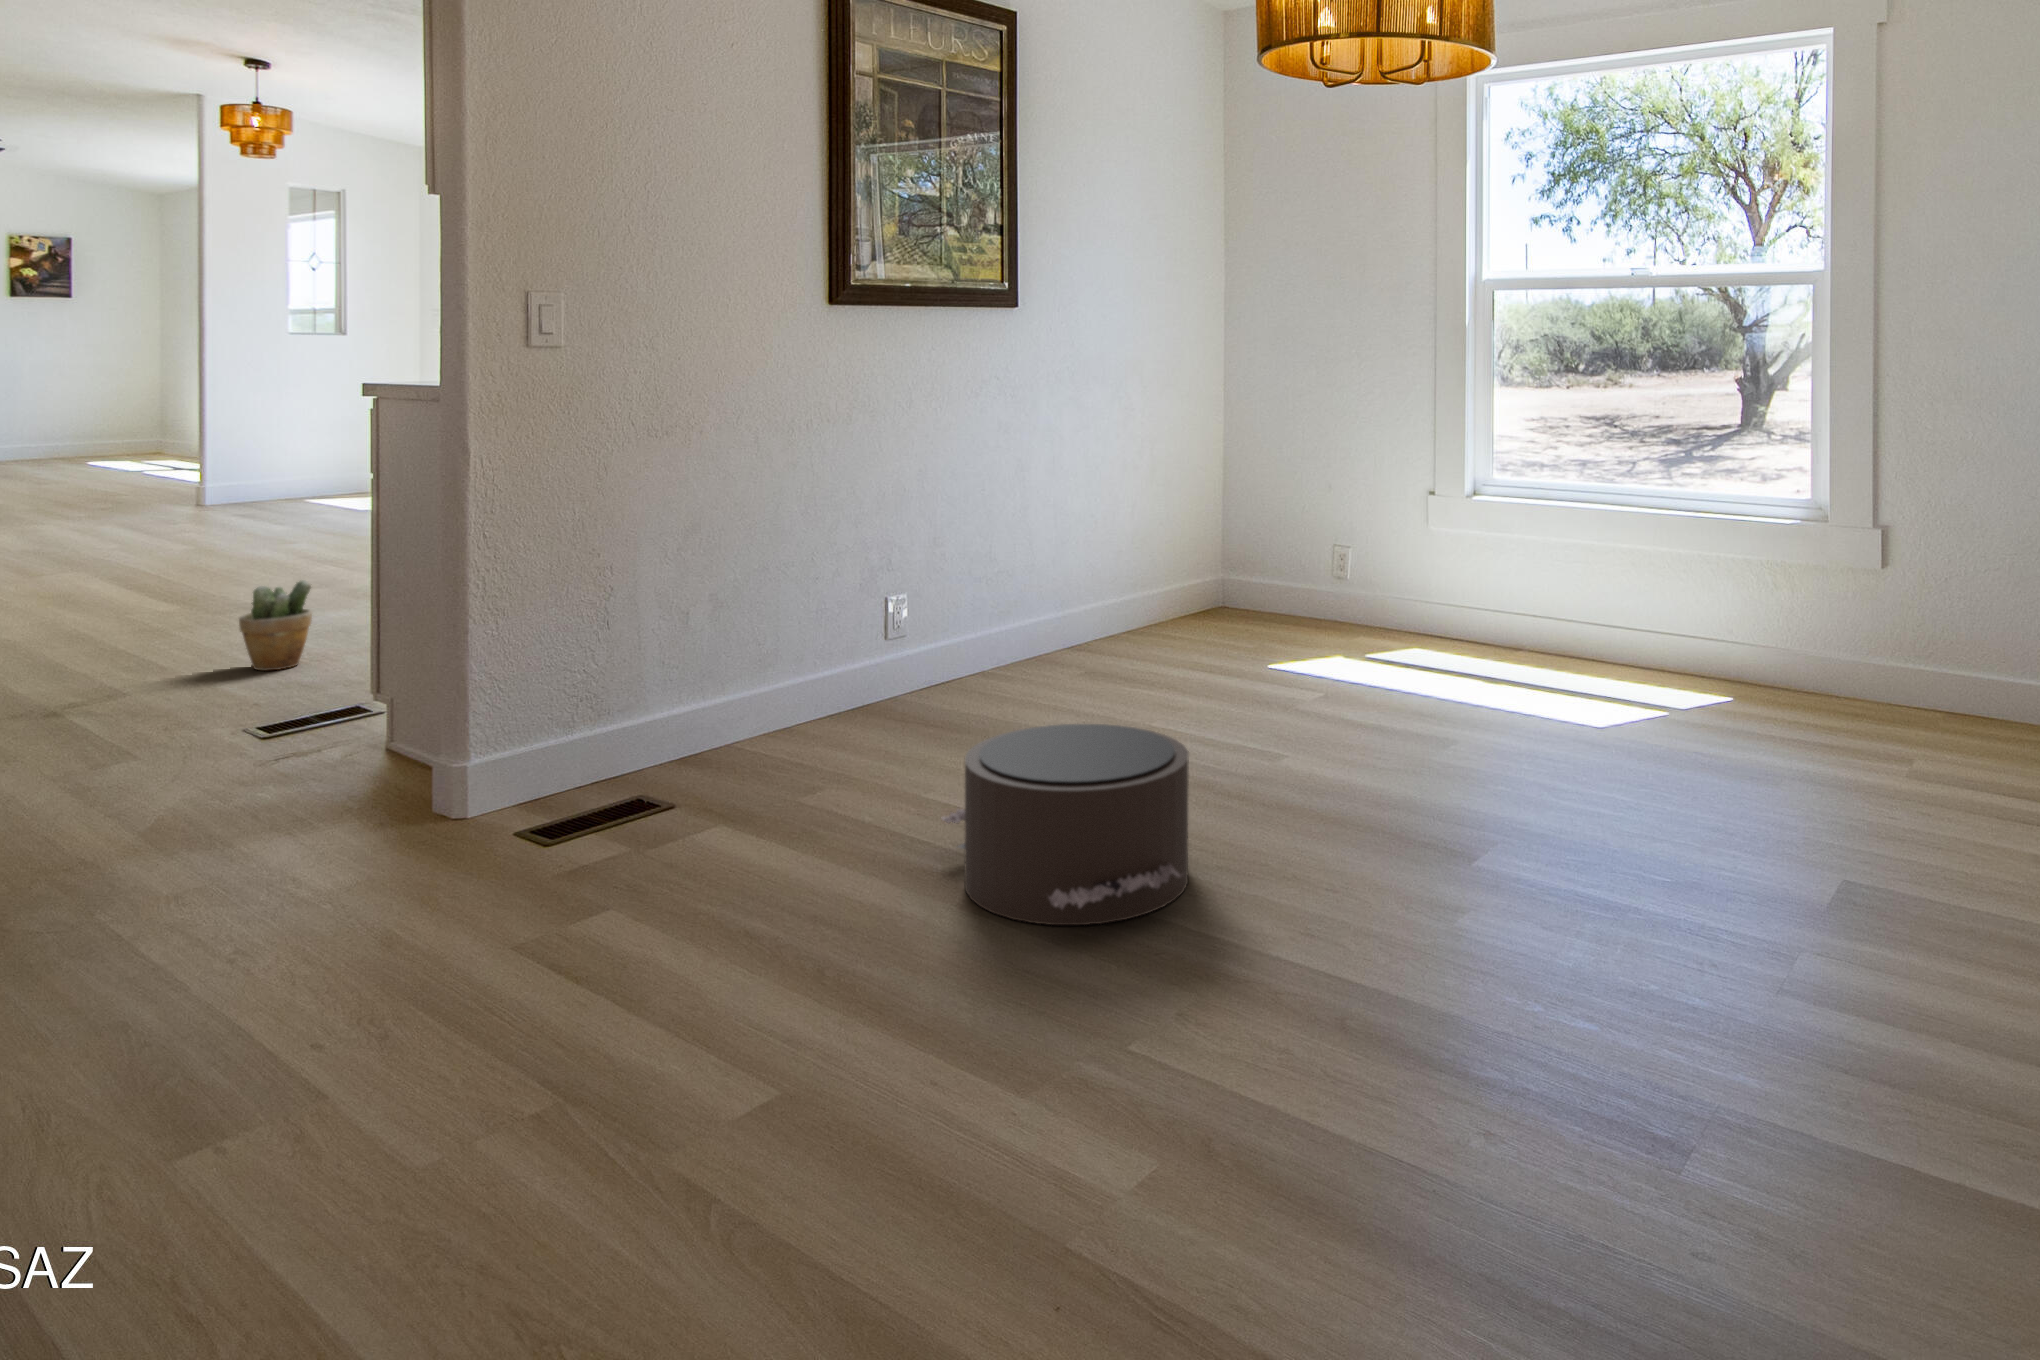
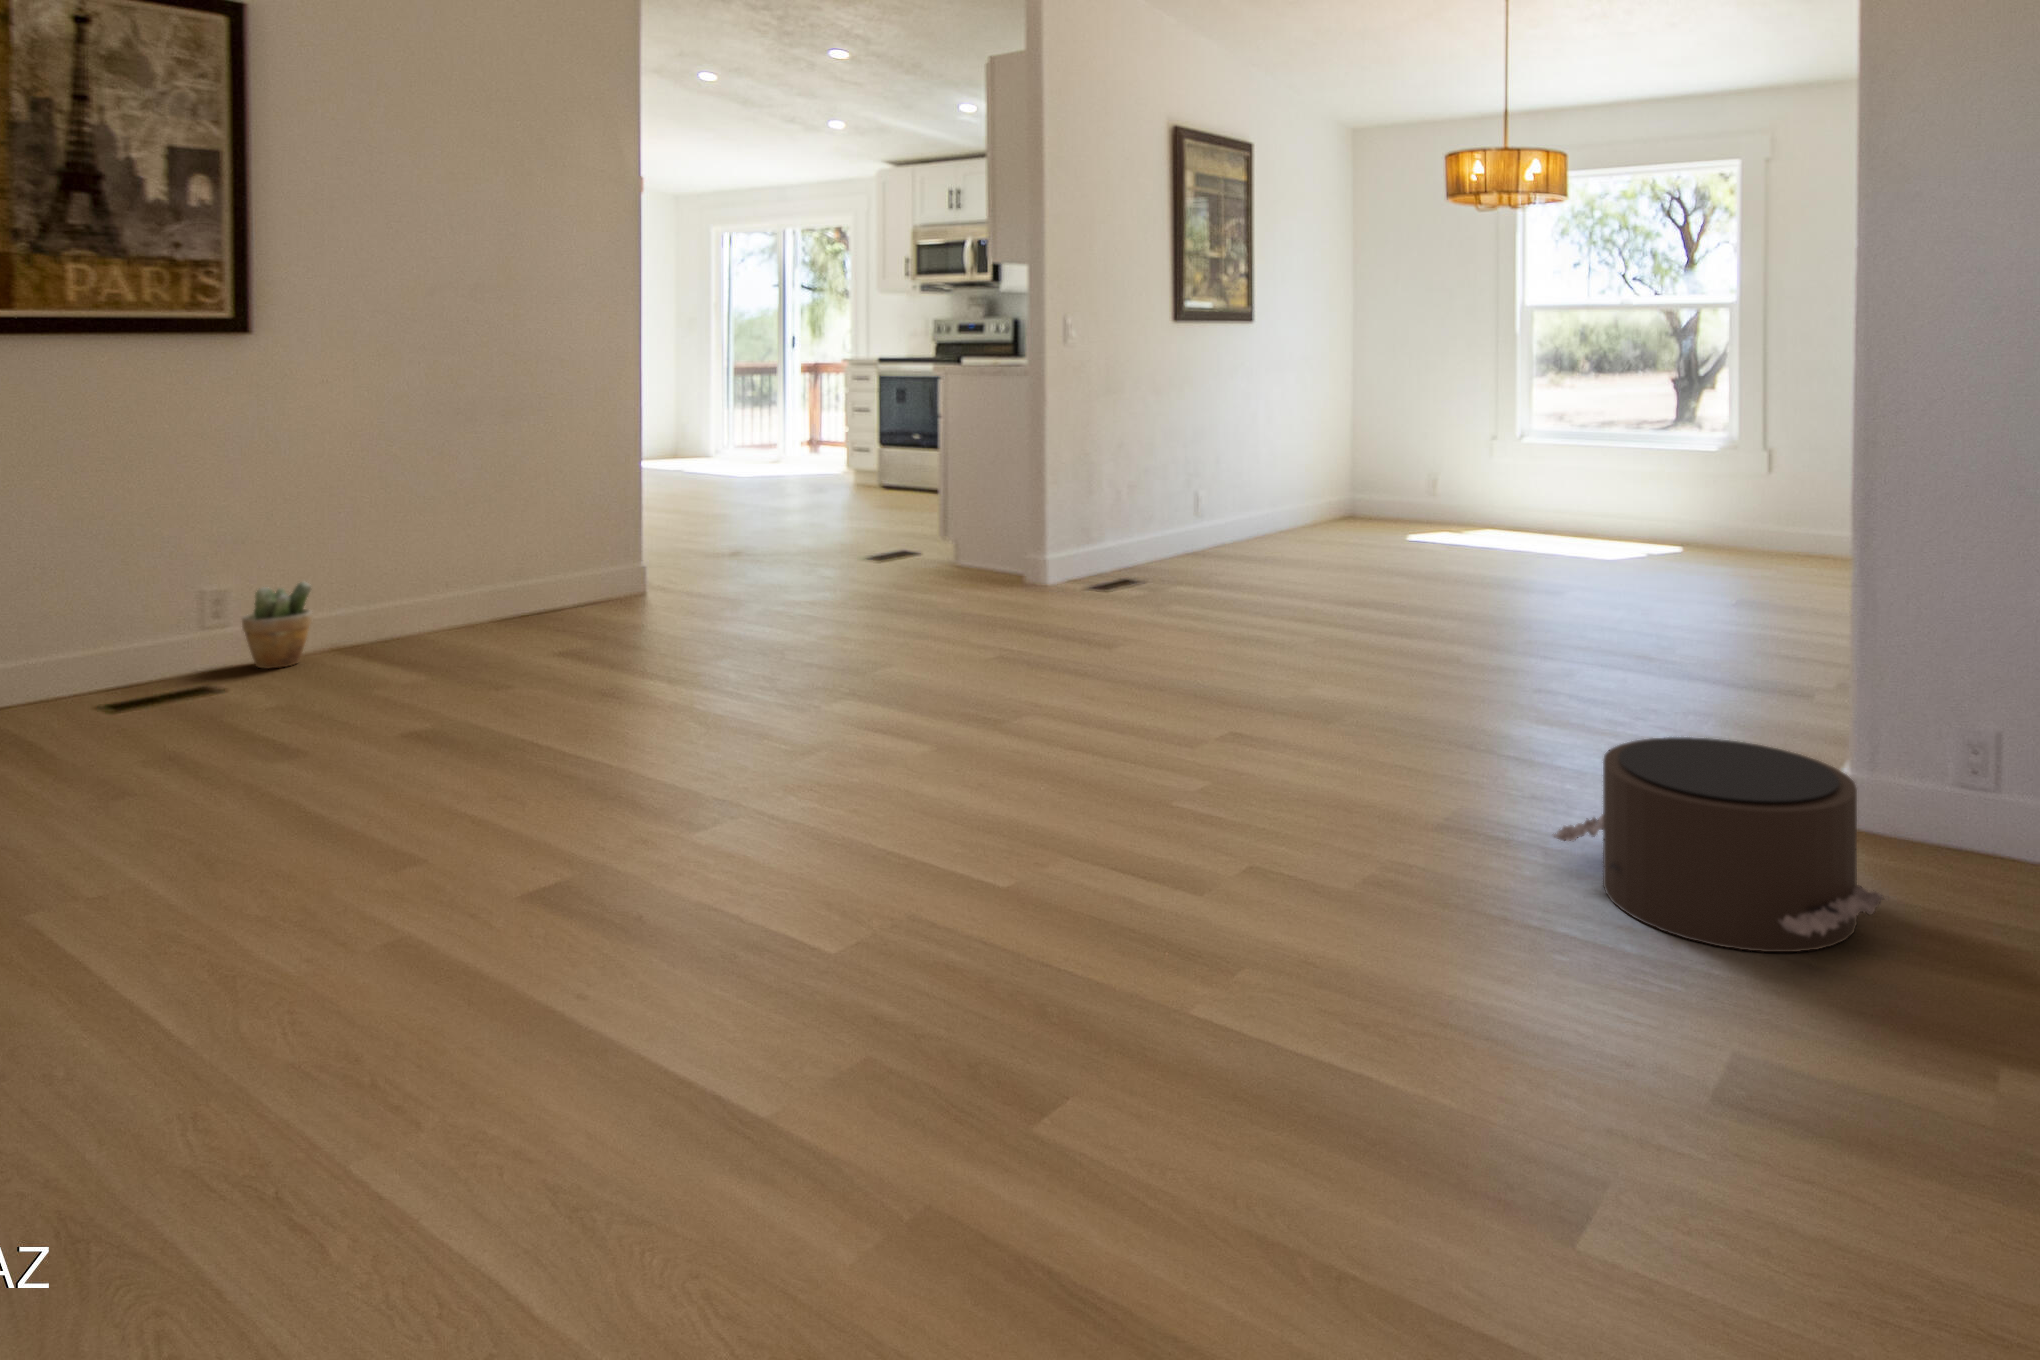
pouf: present [942,724,1189,925] -> present [1554,737,1888,952]

